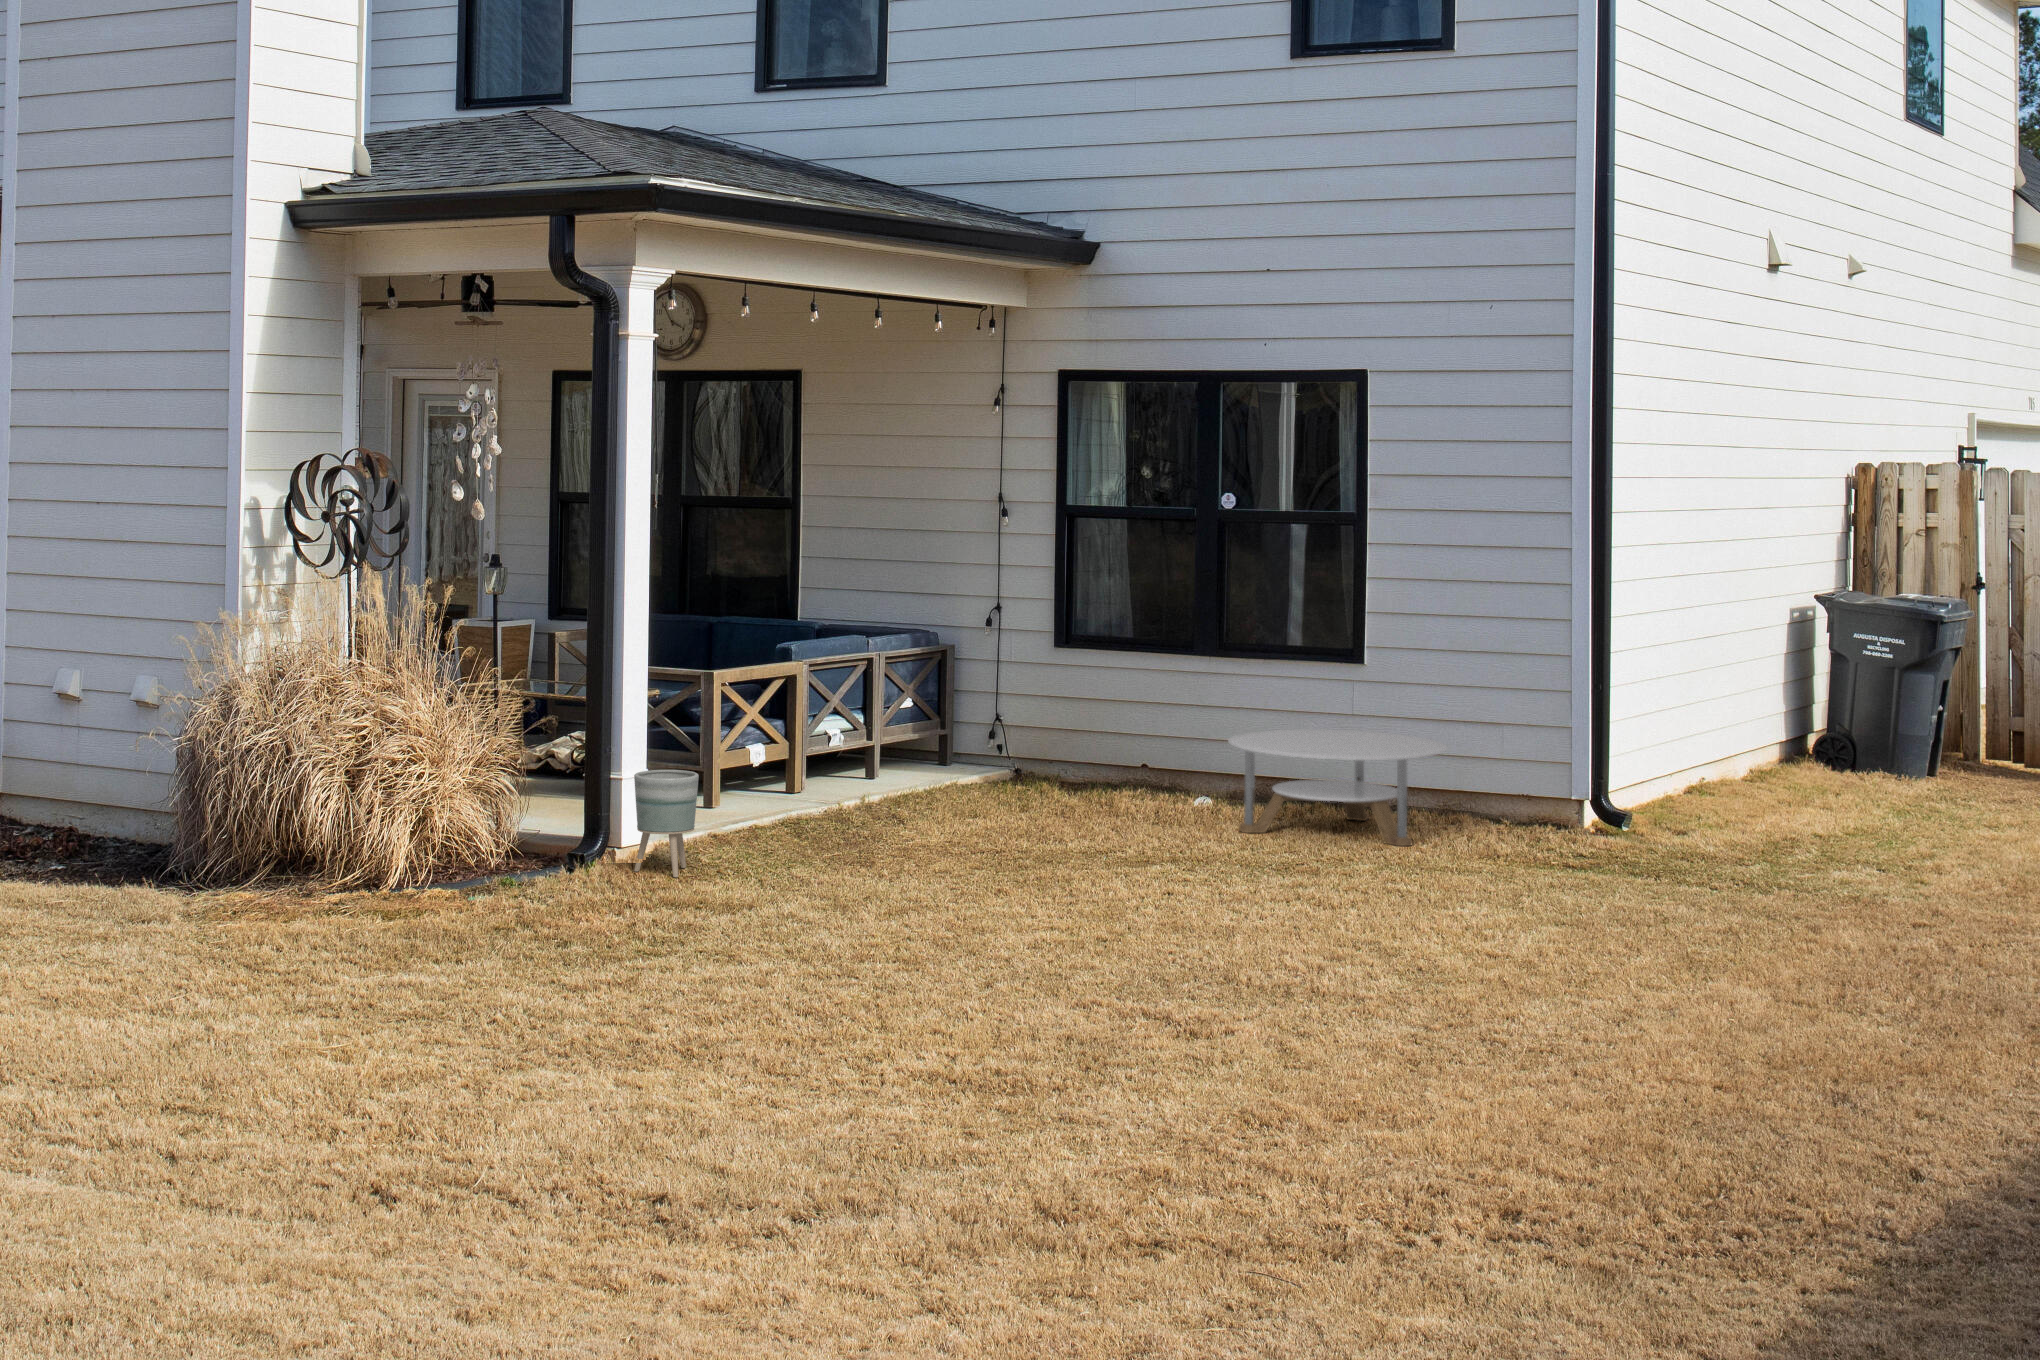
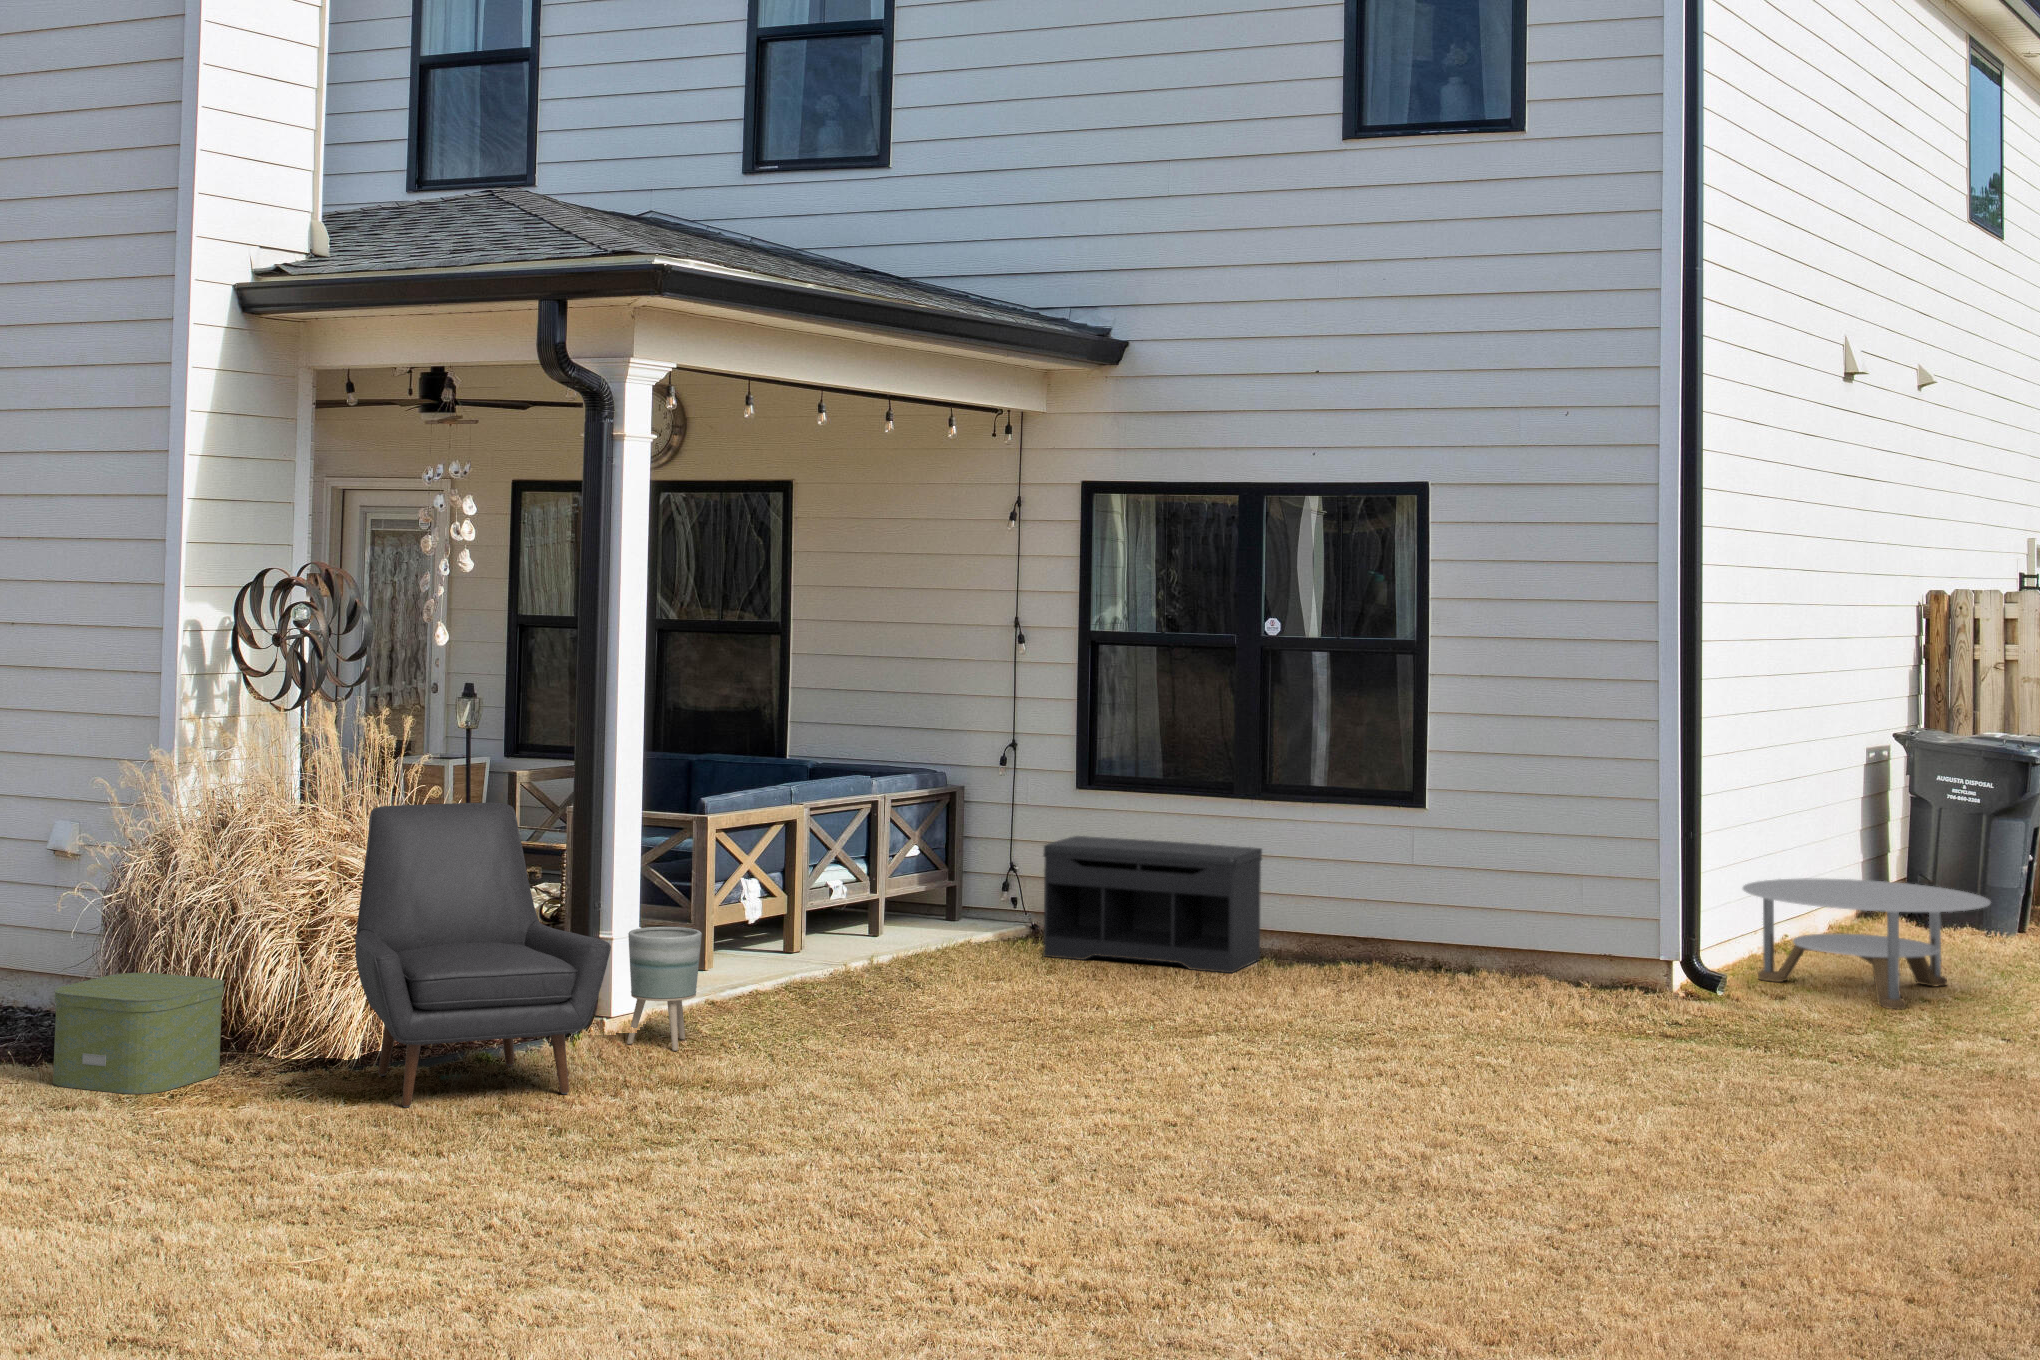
chair: none [392,661,612,923] -> present [355,803,611,1107]
bench: none [1019,691,1218,814] -> present [1043,836,1262,973]
round table: present [1228,729,1447,846] -> present [1743,879,1991,1009]
storage box: none [135,808,281,911] -> present [53,973,224,1094]

